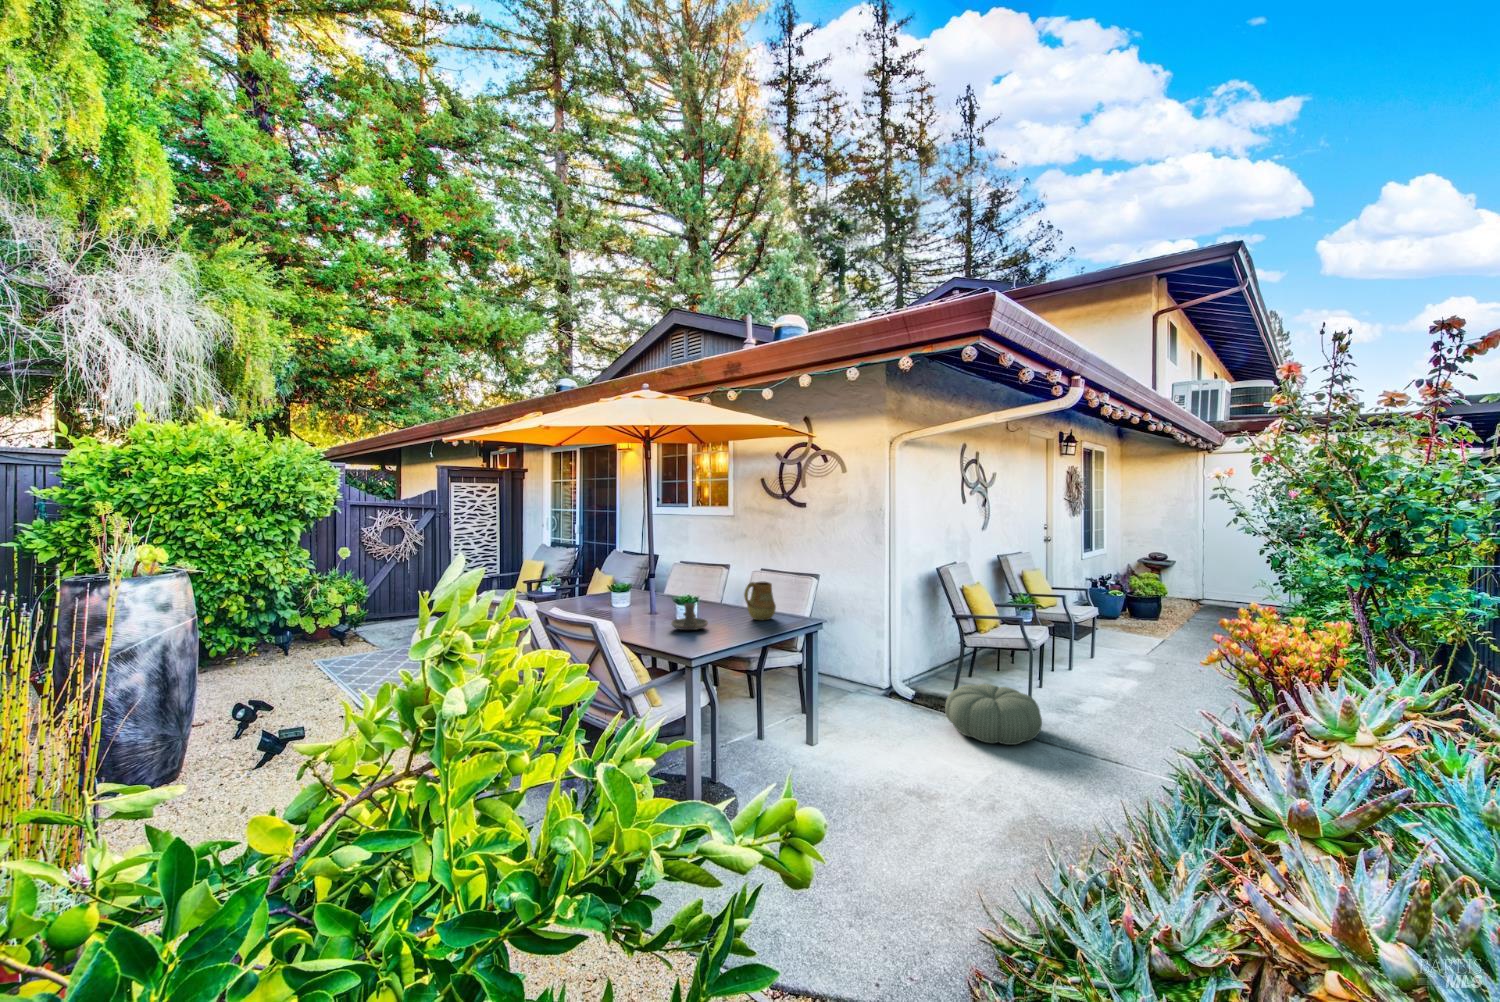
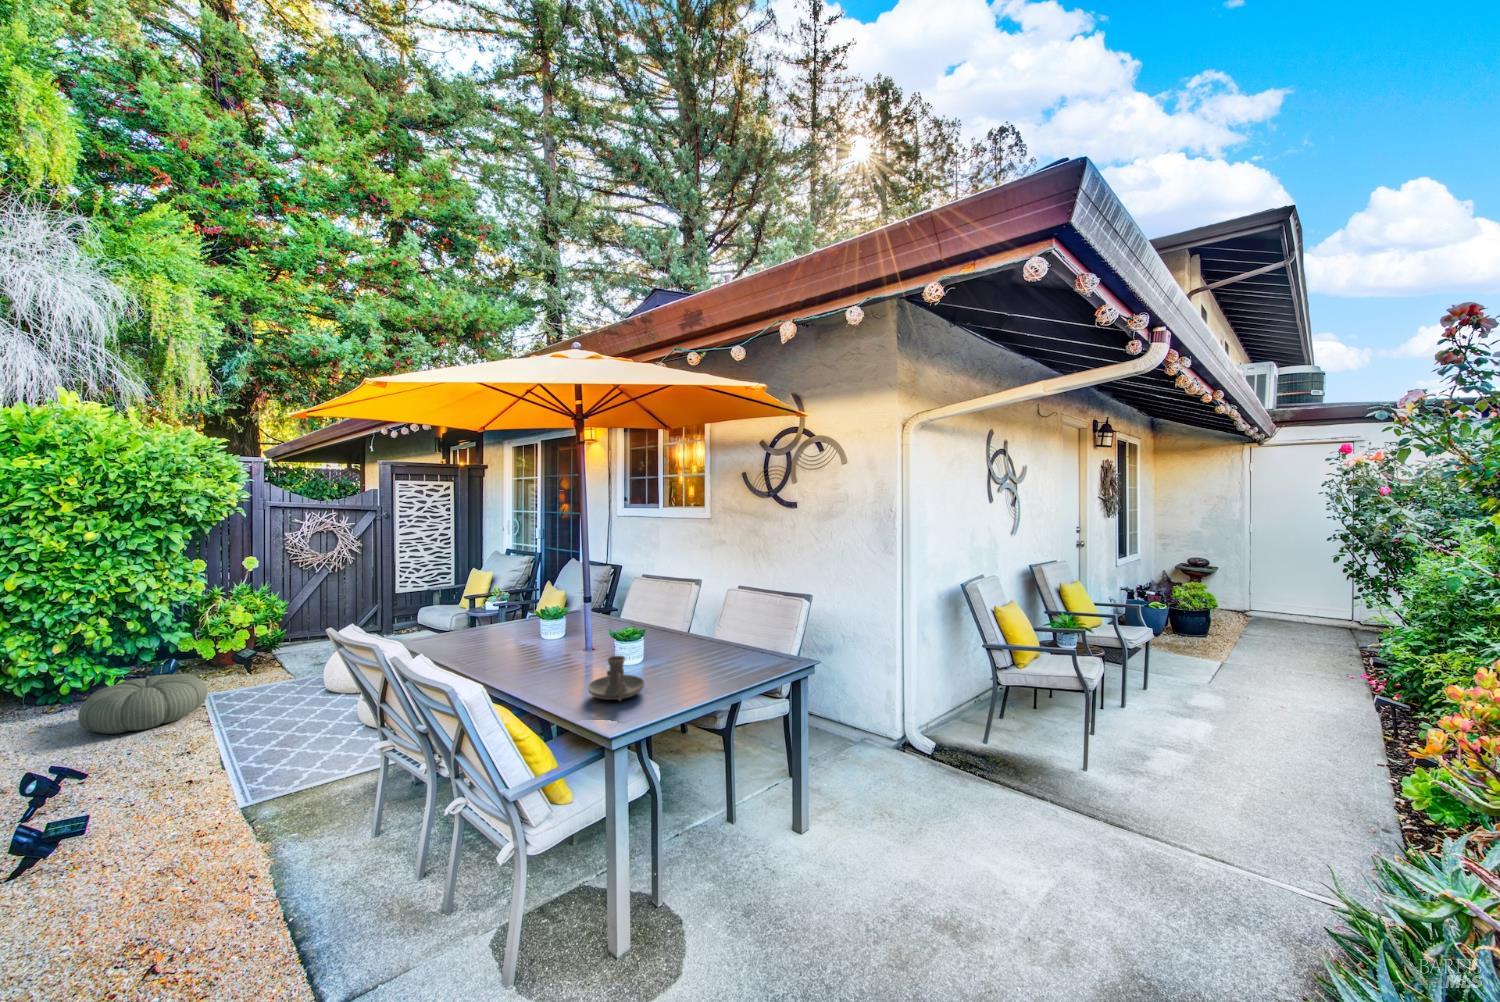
pitcher: present [744,581,776,620] -> none [703,617,749,675]
pouf: present [945,684,1042,745] -> present [78,674,207,734]

